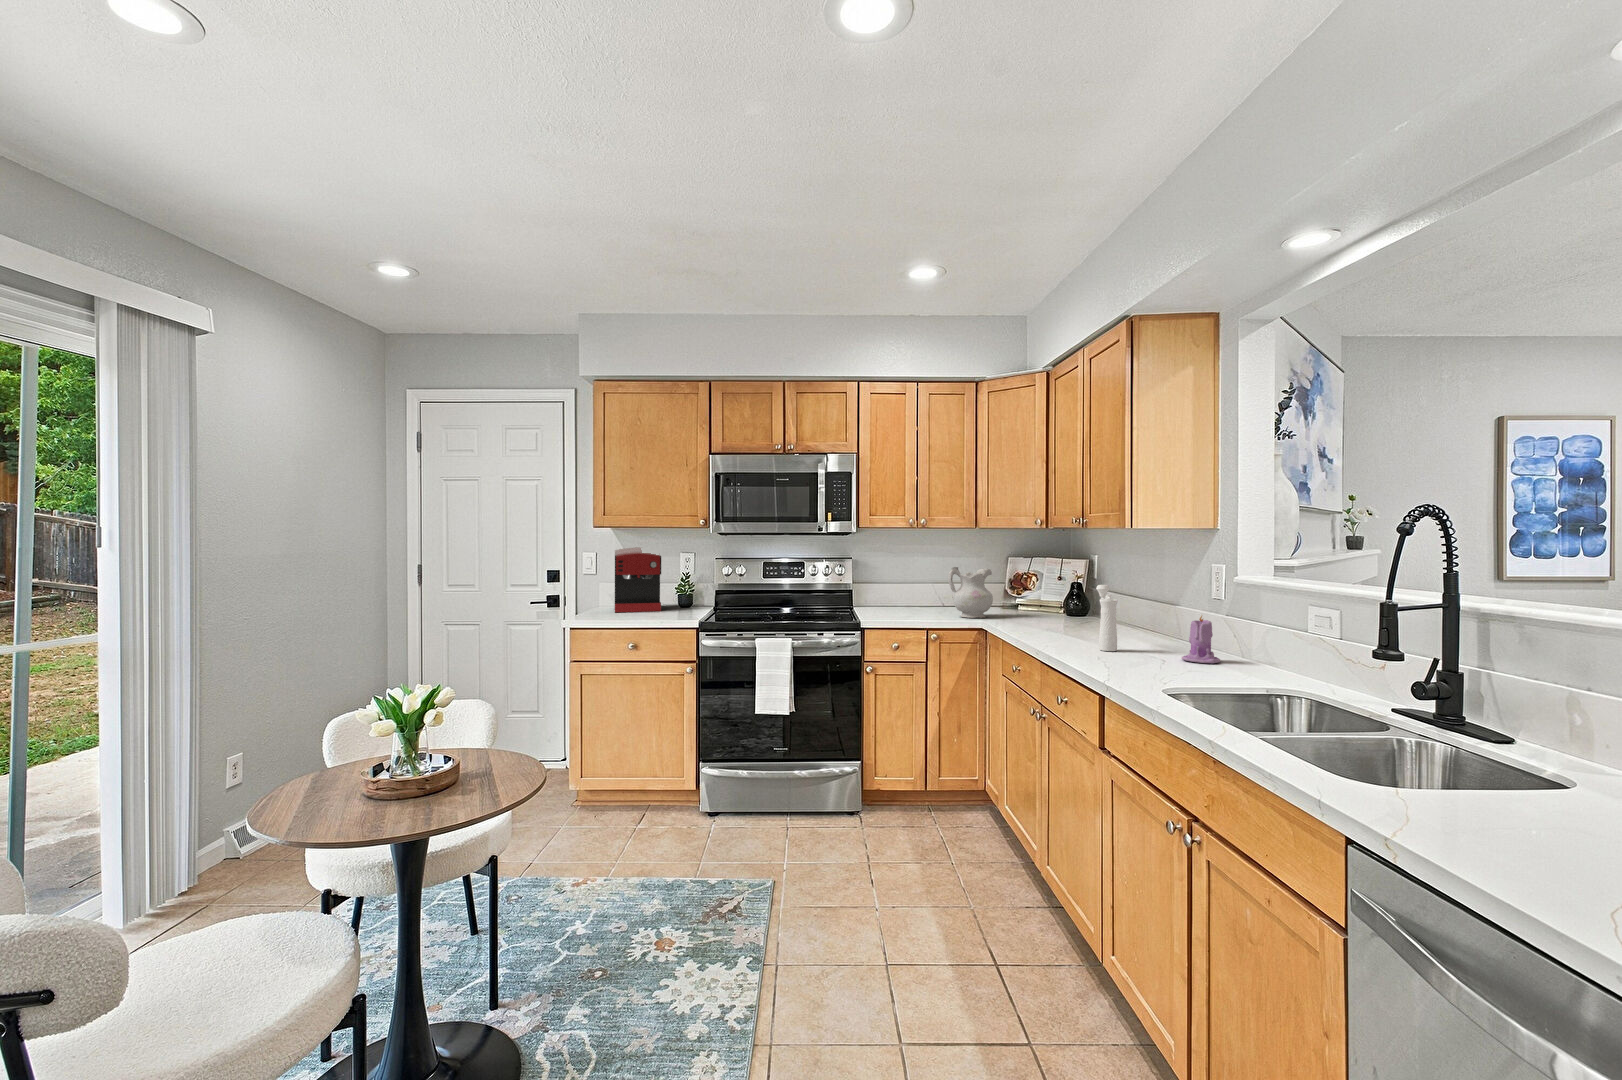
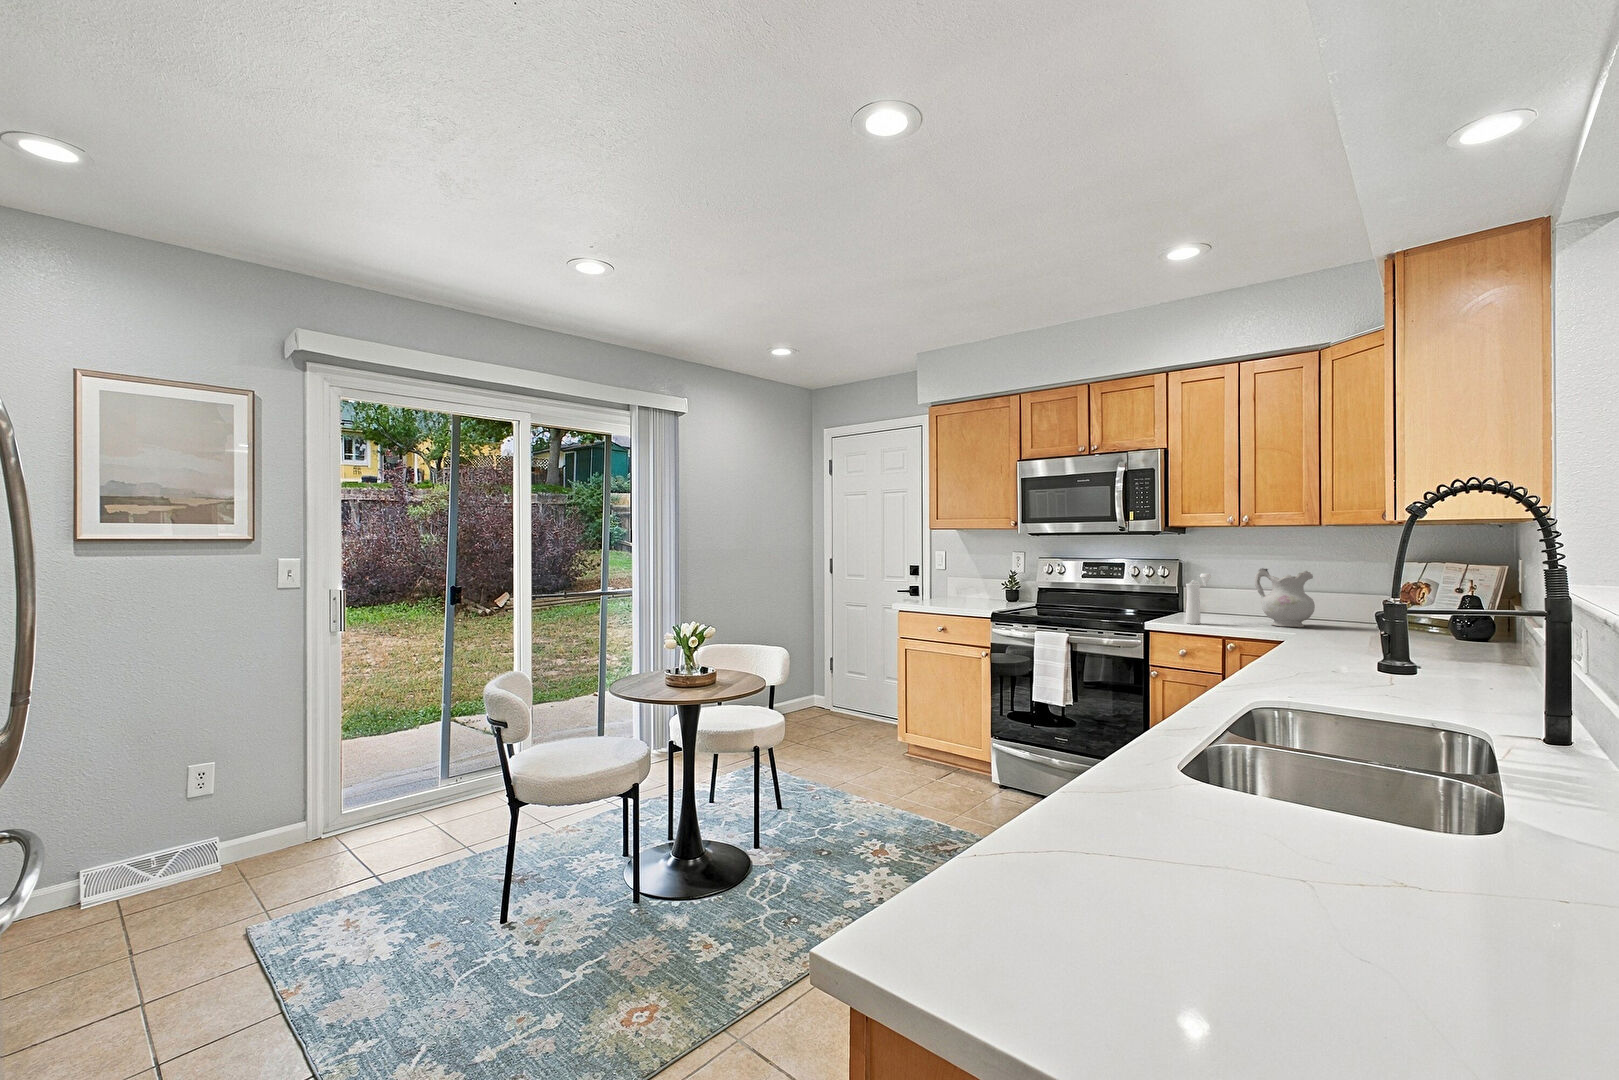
coffee maker: present [615,547,661,612] -> none [952,546,1000,603]
pepper mill: present [1096,585,1118,651] -> present [1186,573,1211,624]
candle: present [1182,616,1220,663] -> none [1385,624,1440,686]

